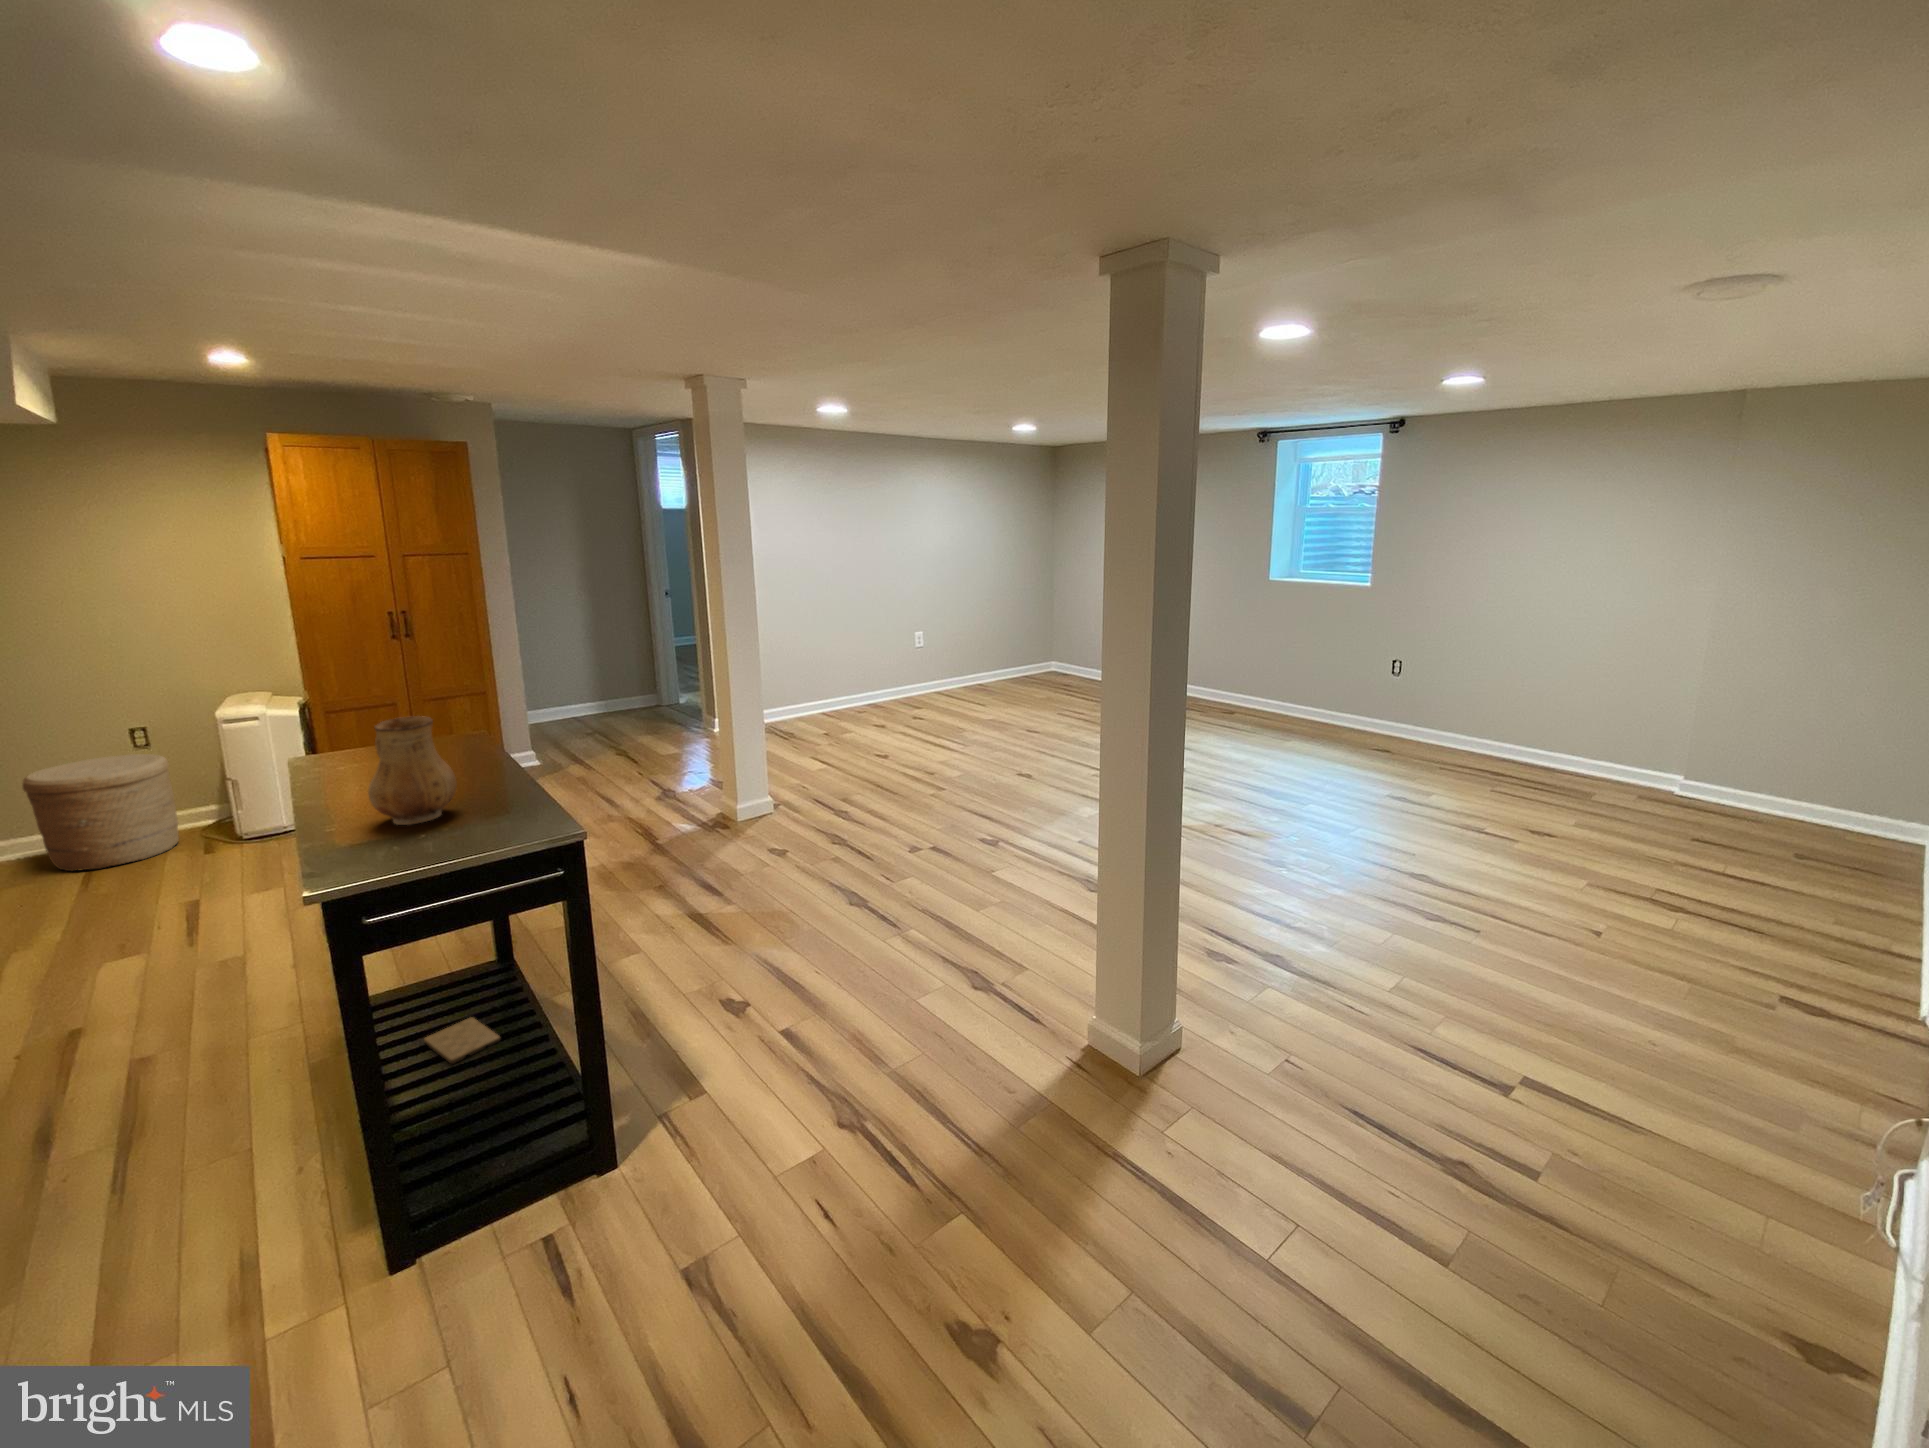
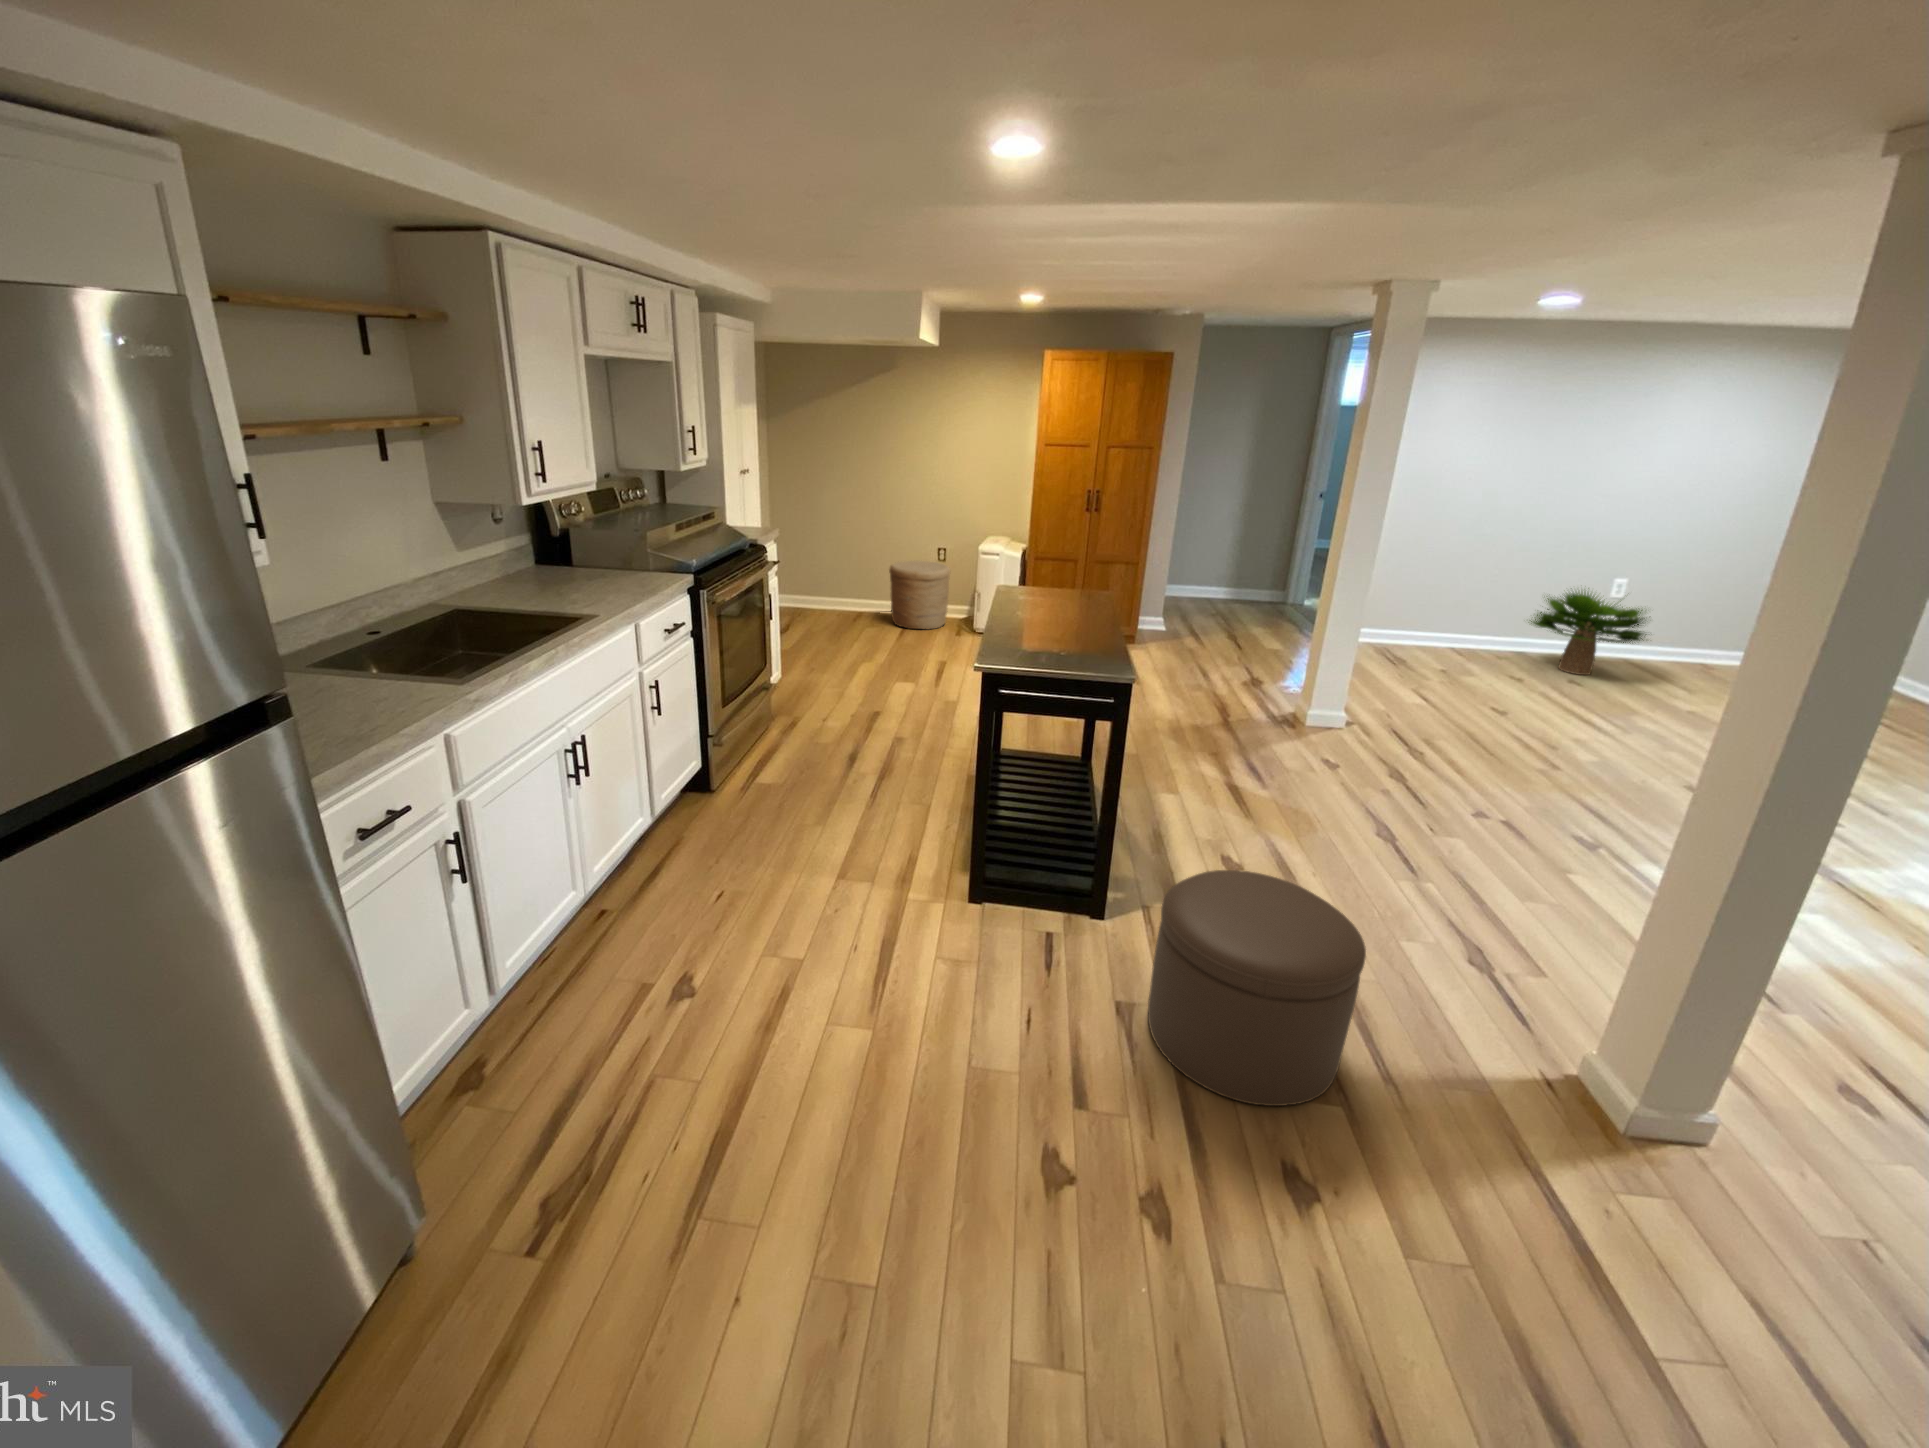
potted plant: none [865,638,951,711] -> present [1528,588,1647,675]
ceramic pitcher: present [368,716,457,825] -> none [1027,565,1077,640]
ottoman: none [711,1003,943,1309] -> present [1148,870,1366,1106]
cutting board: present [424,1017,501,1064] -> none [1024,787,1065,810]

